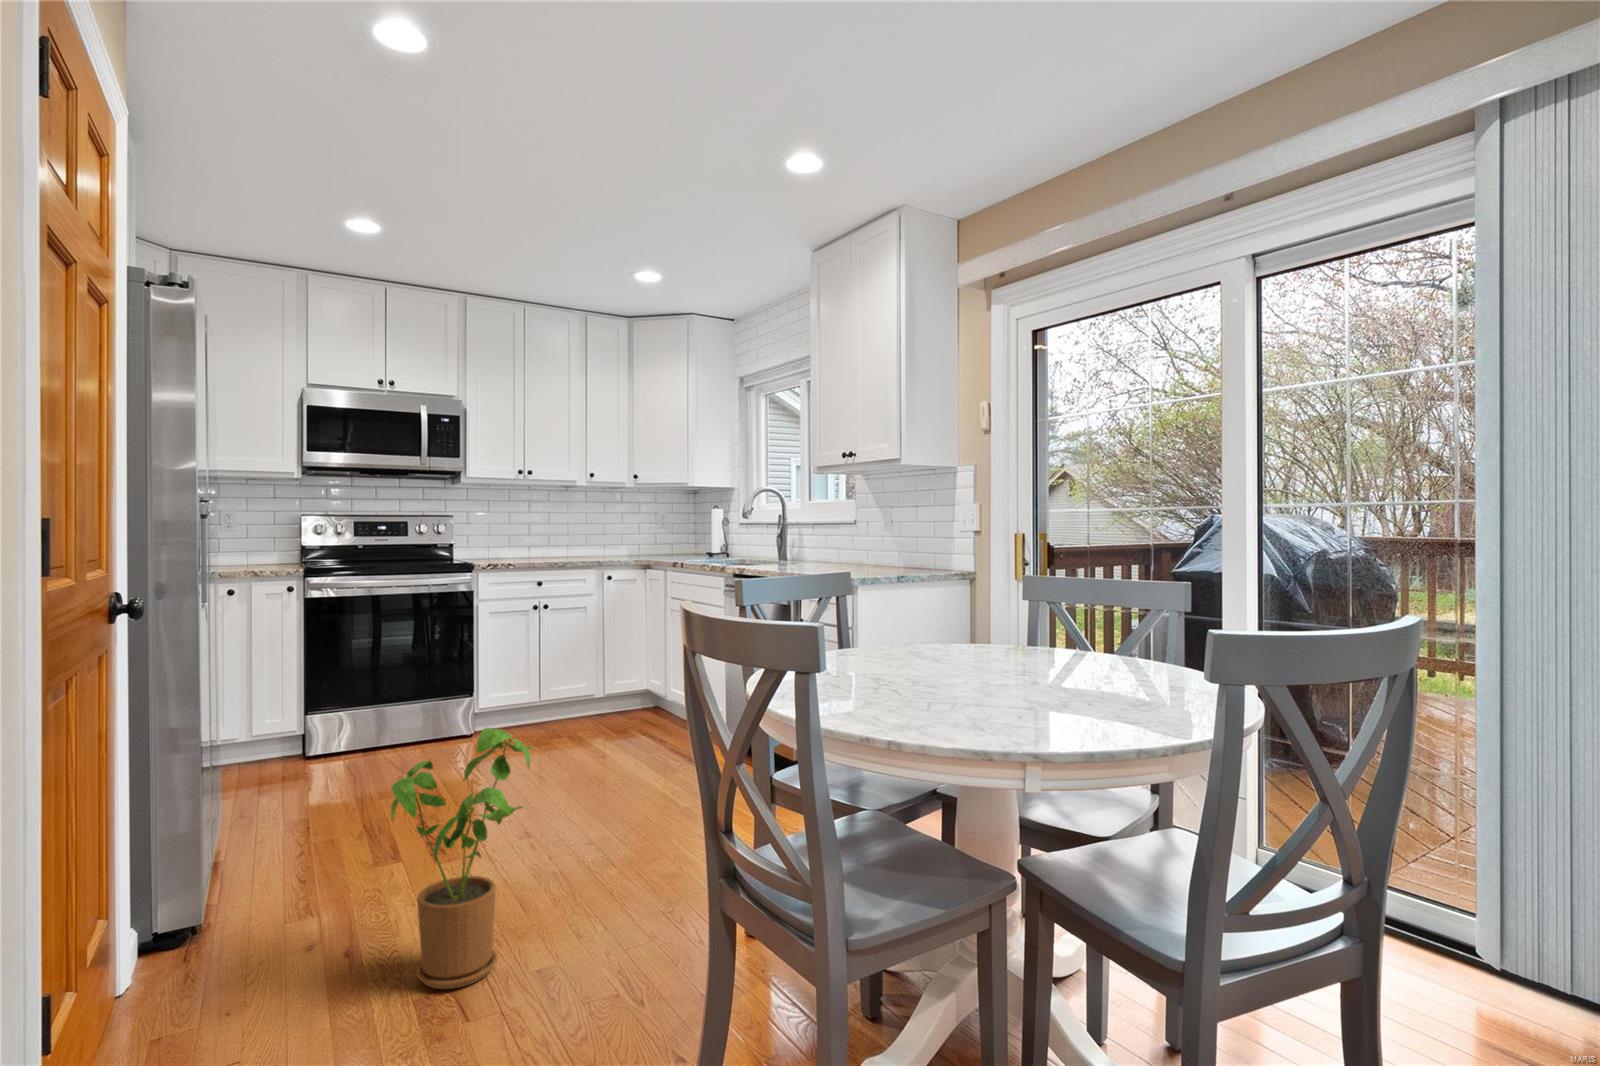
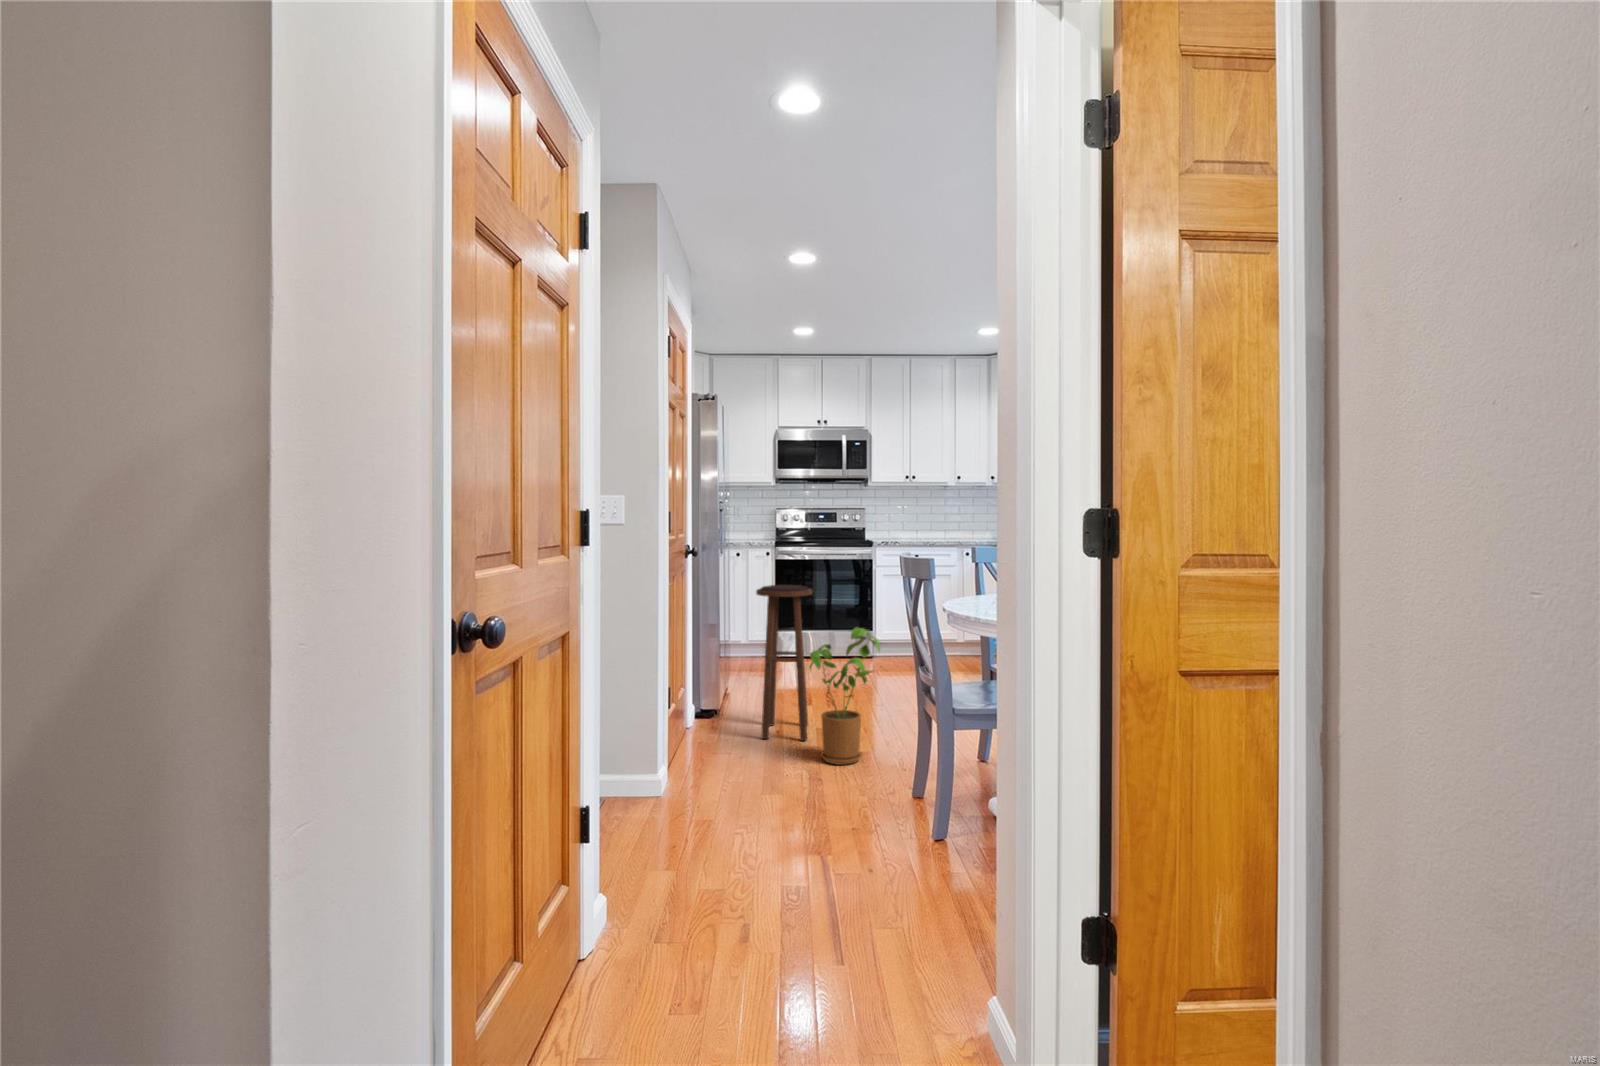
stool: none [272,653,390,955] -> present [756,585,813,741]

